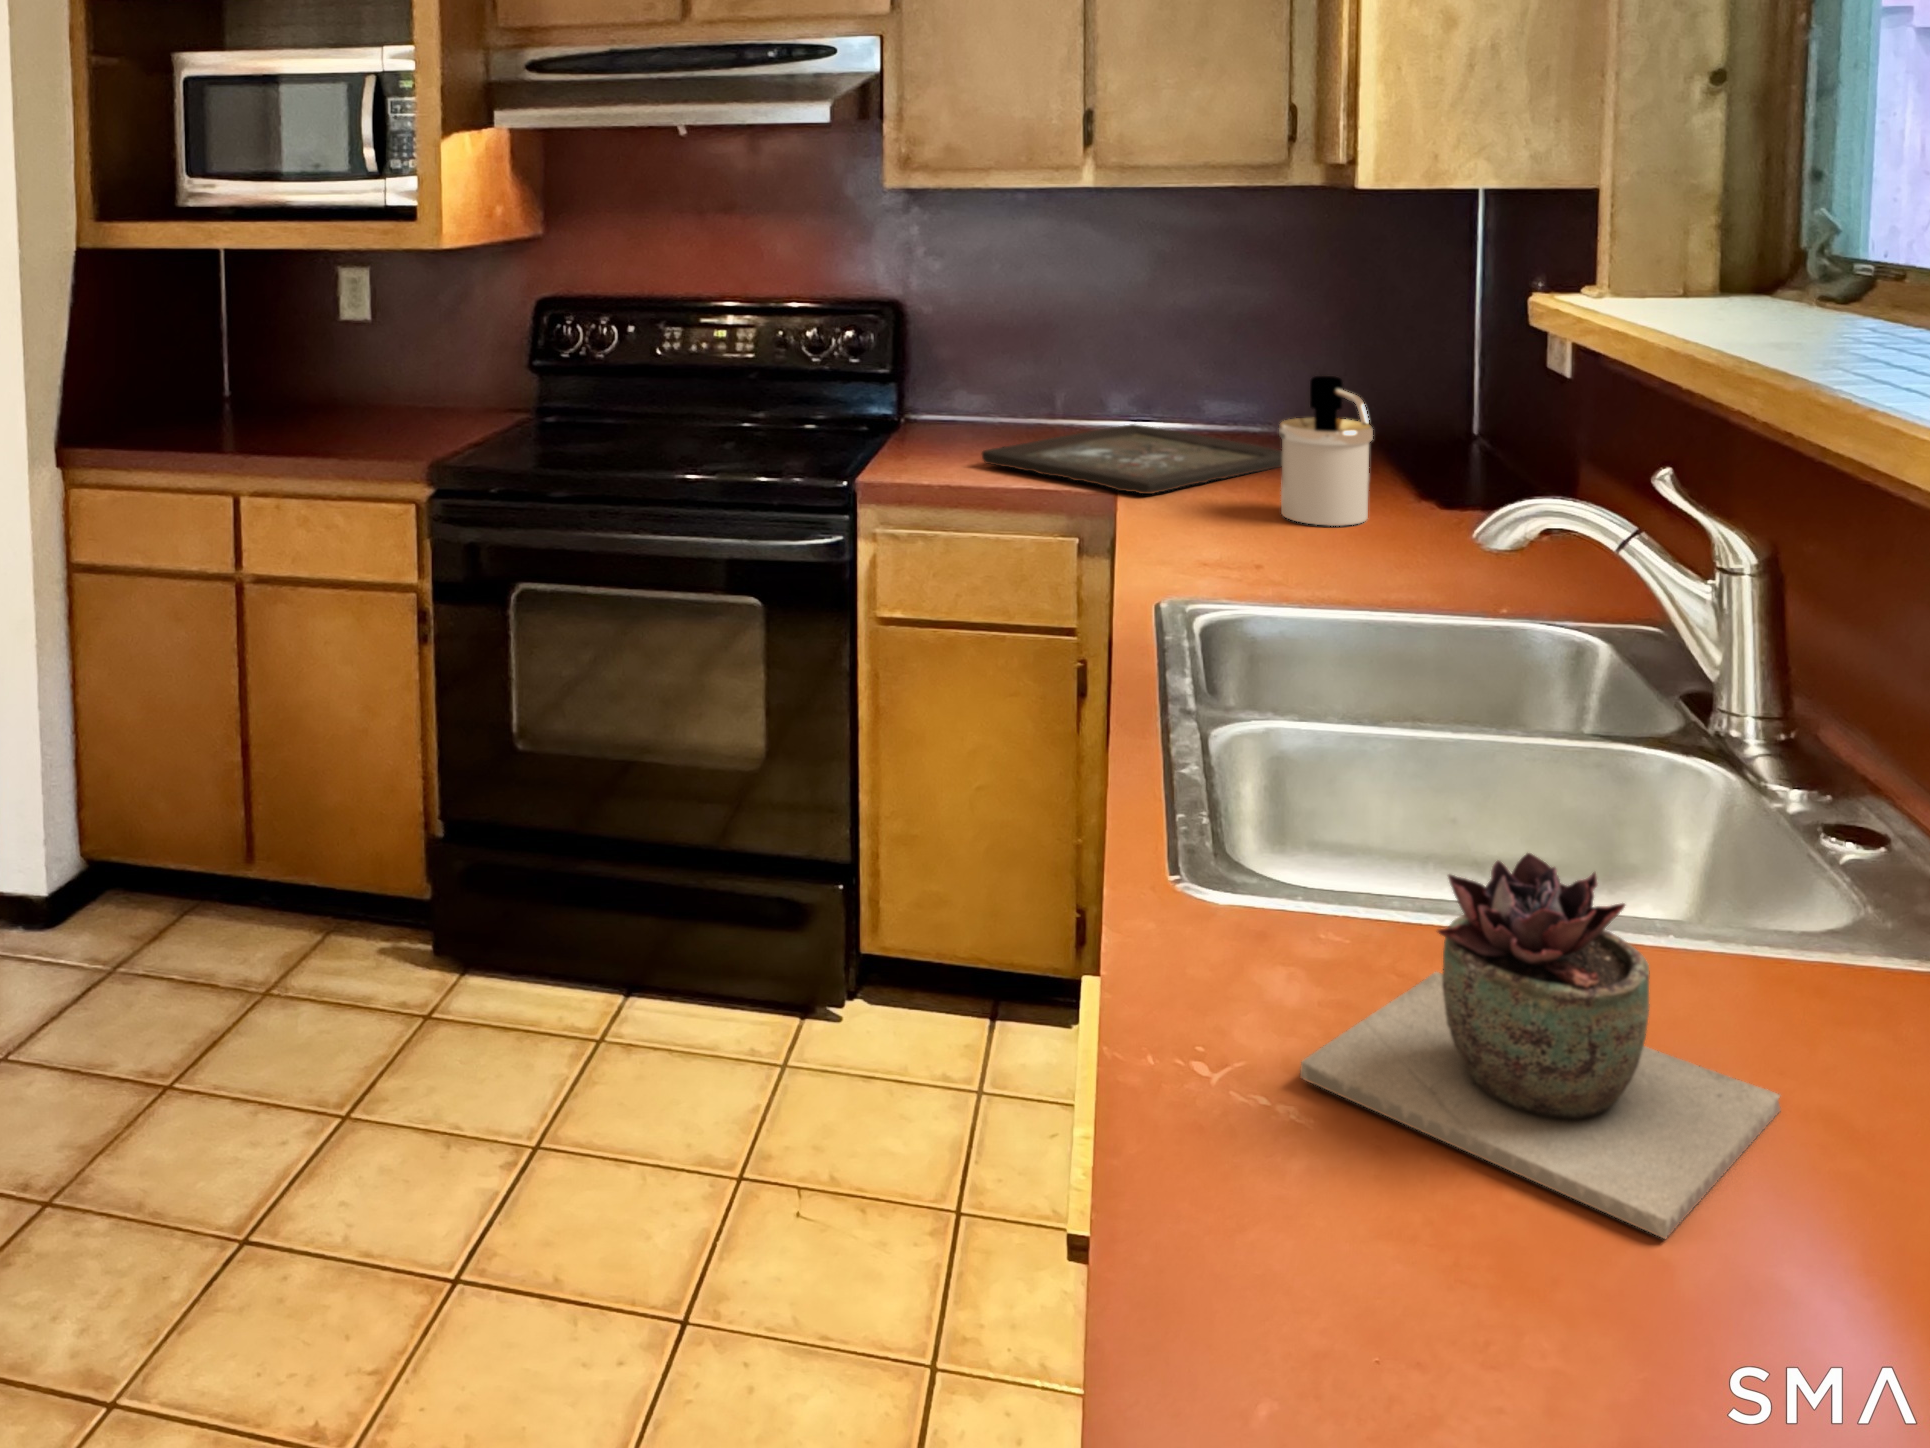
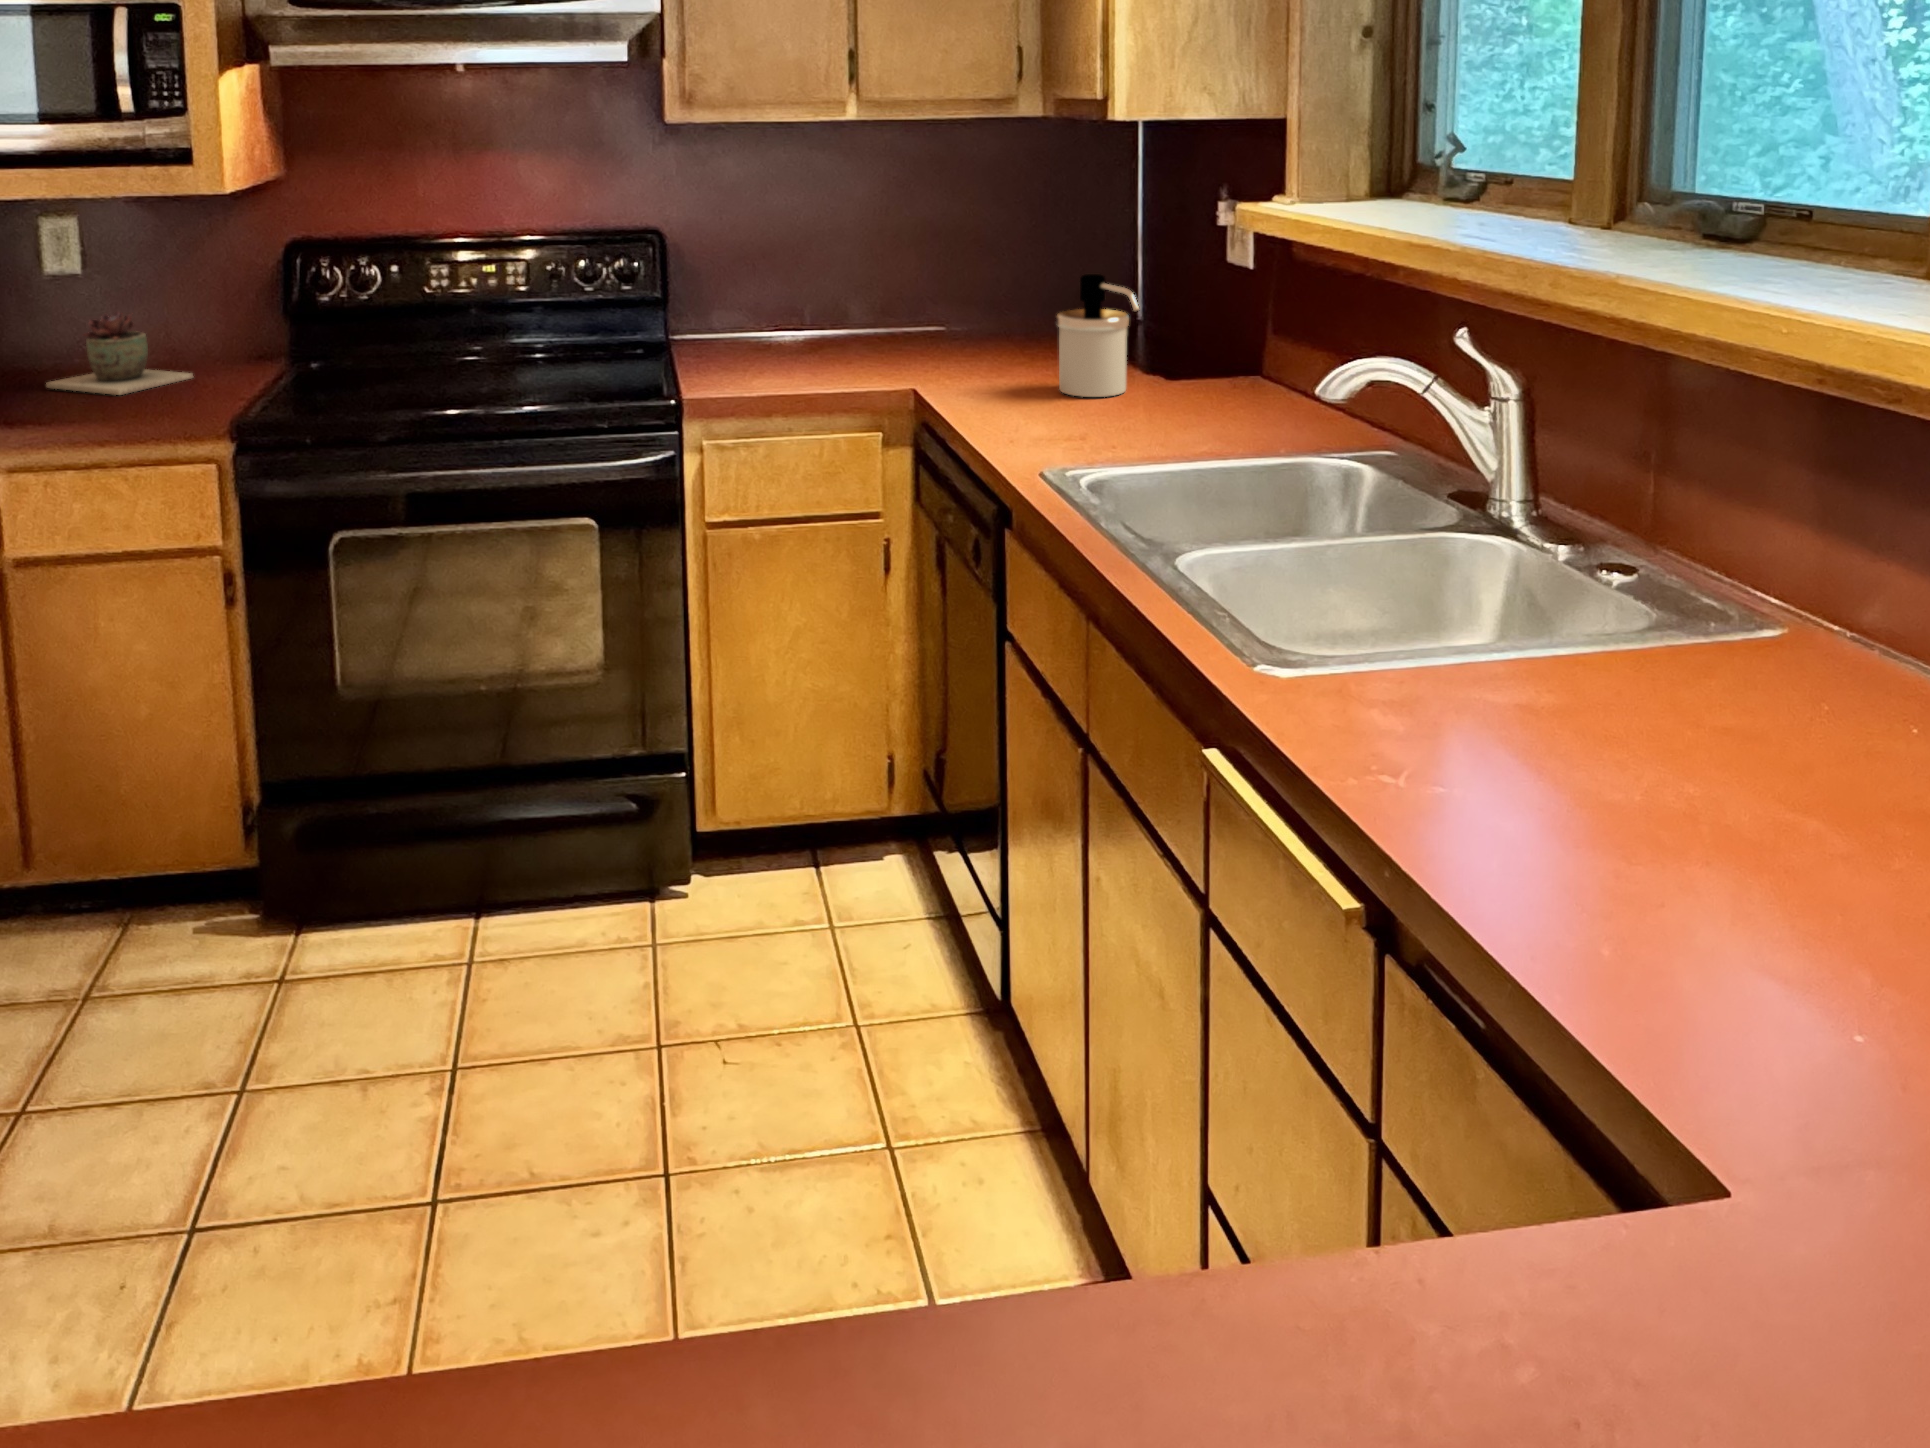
tray: present [982,424,1282,494] -> none [781,328,1036,385]
succulent plant: present [1300,853,1781,1239] -> present [46,312,193,395]

